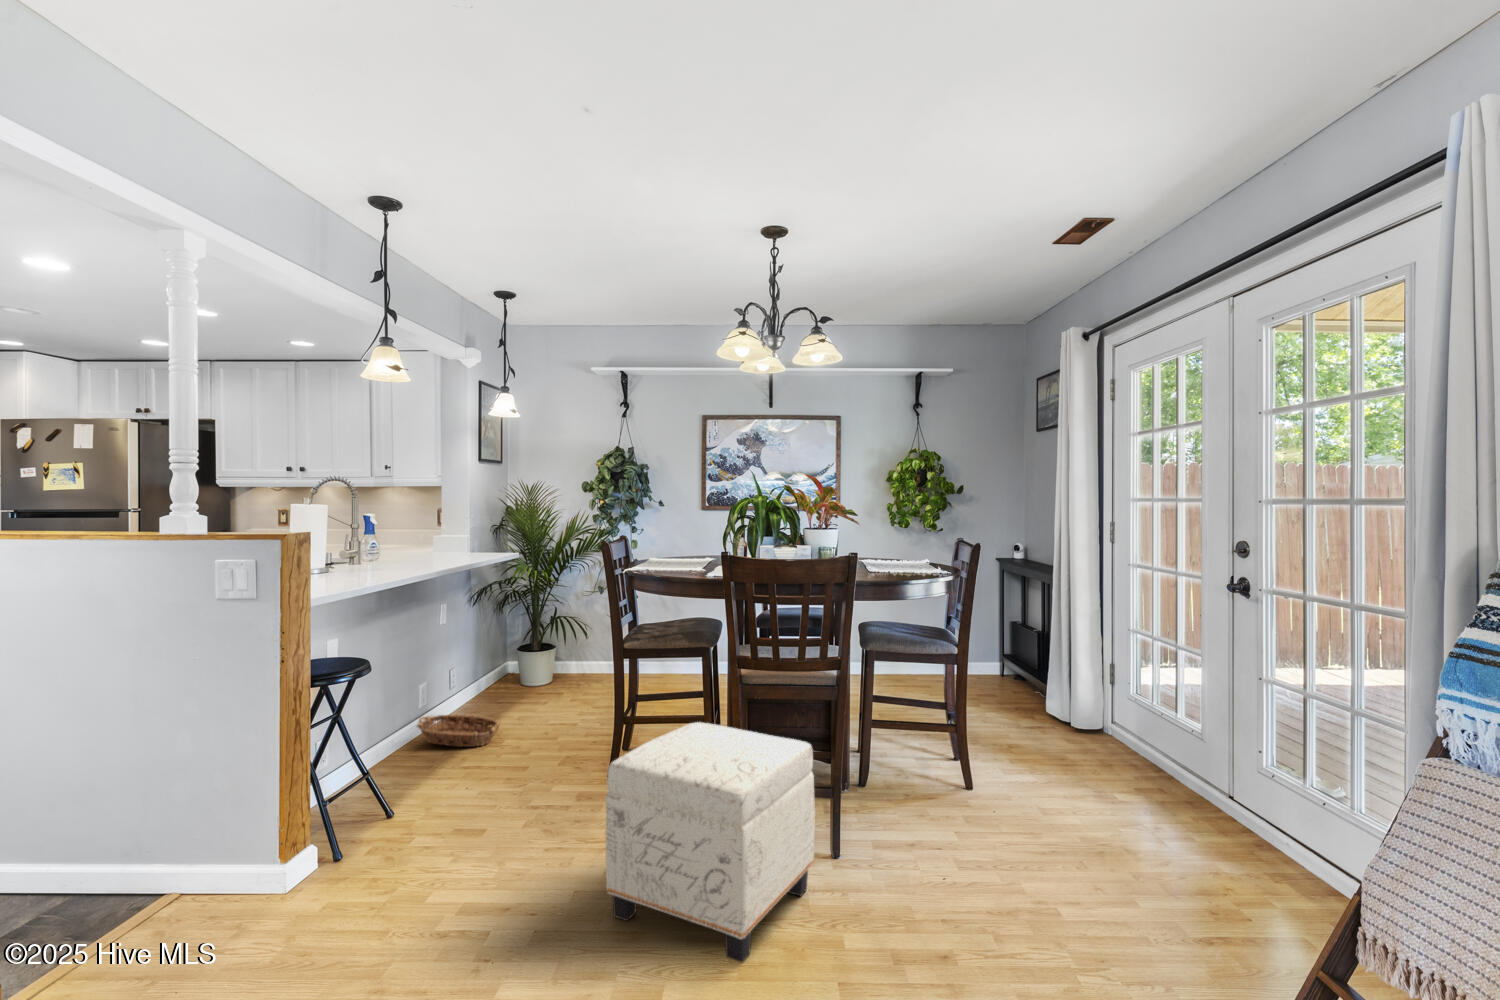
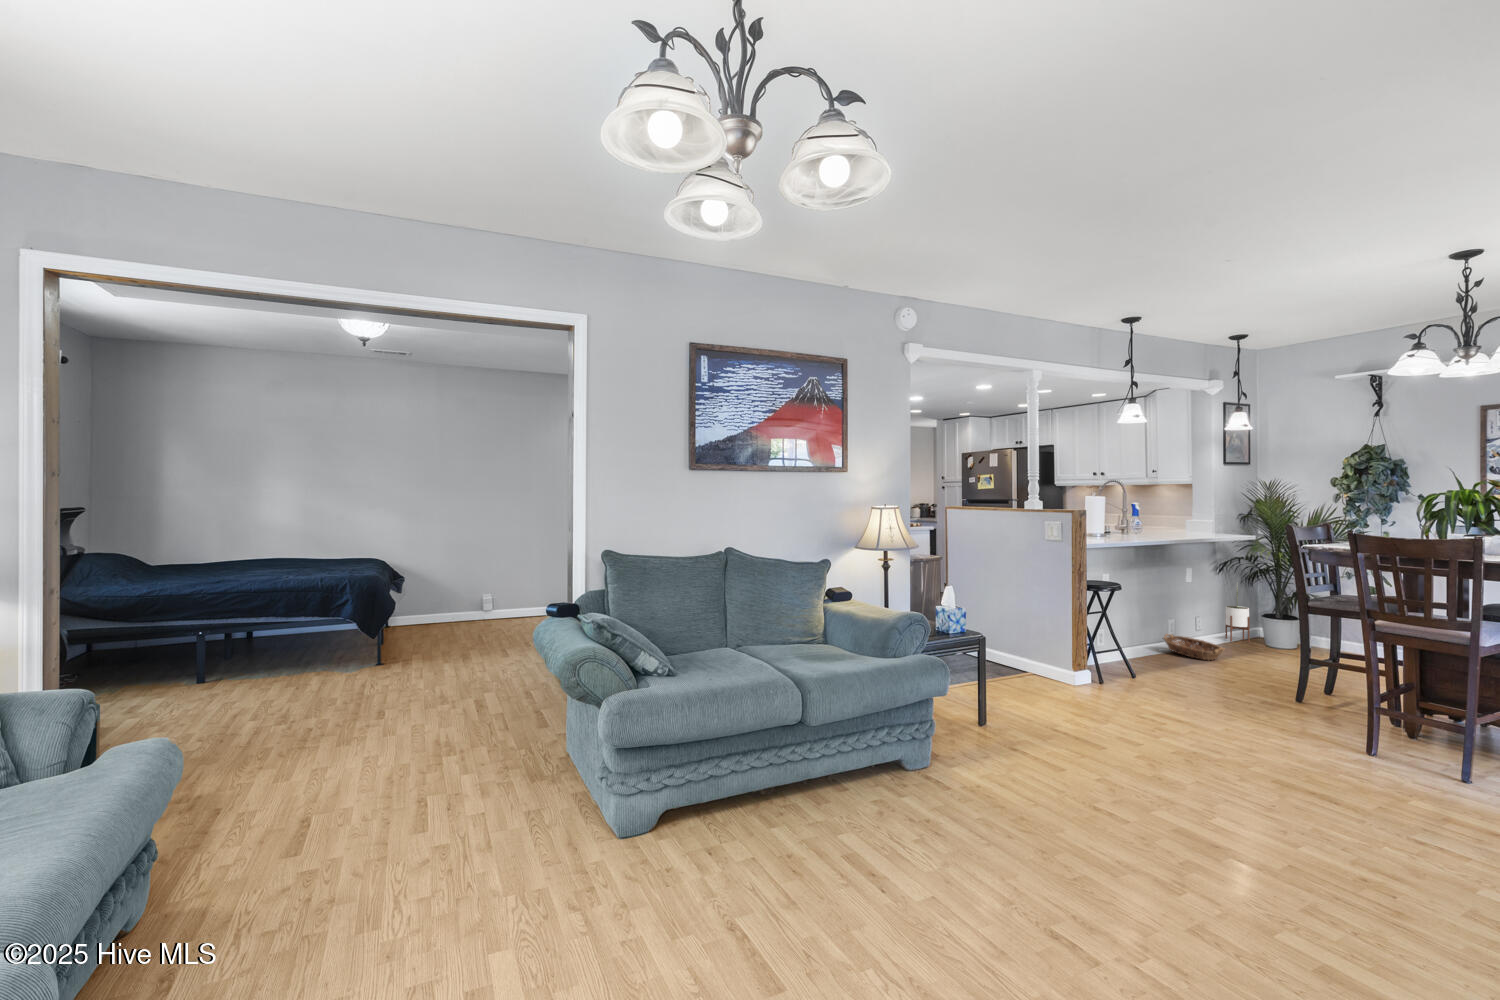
potted plant: none [483,611,511,701] -> present [1225,586,1250,643]
ottoman: present [606,722,815,962] -> none [1240,648,1426,778]

